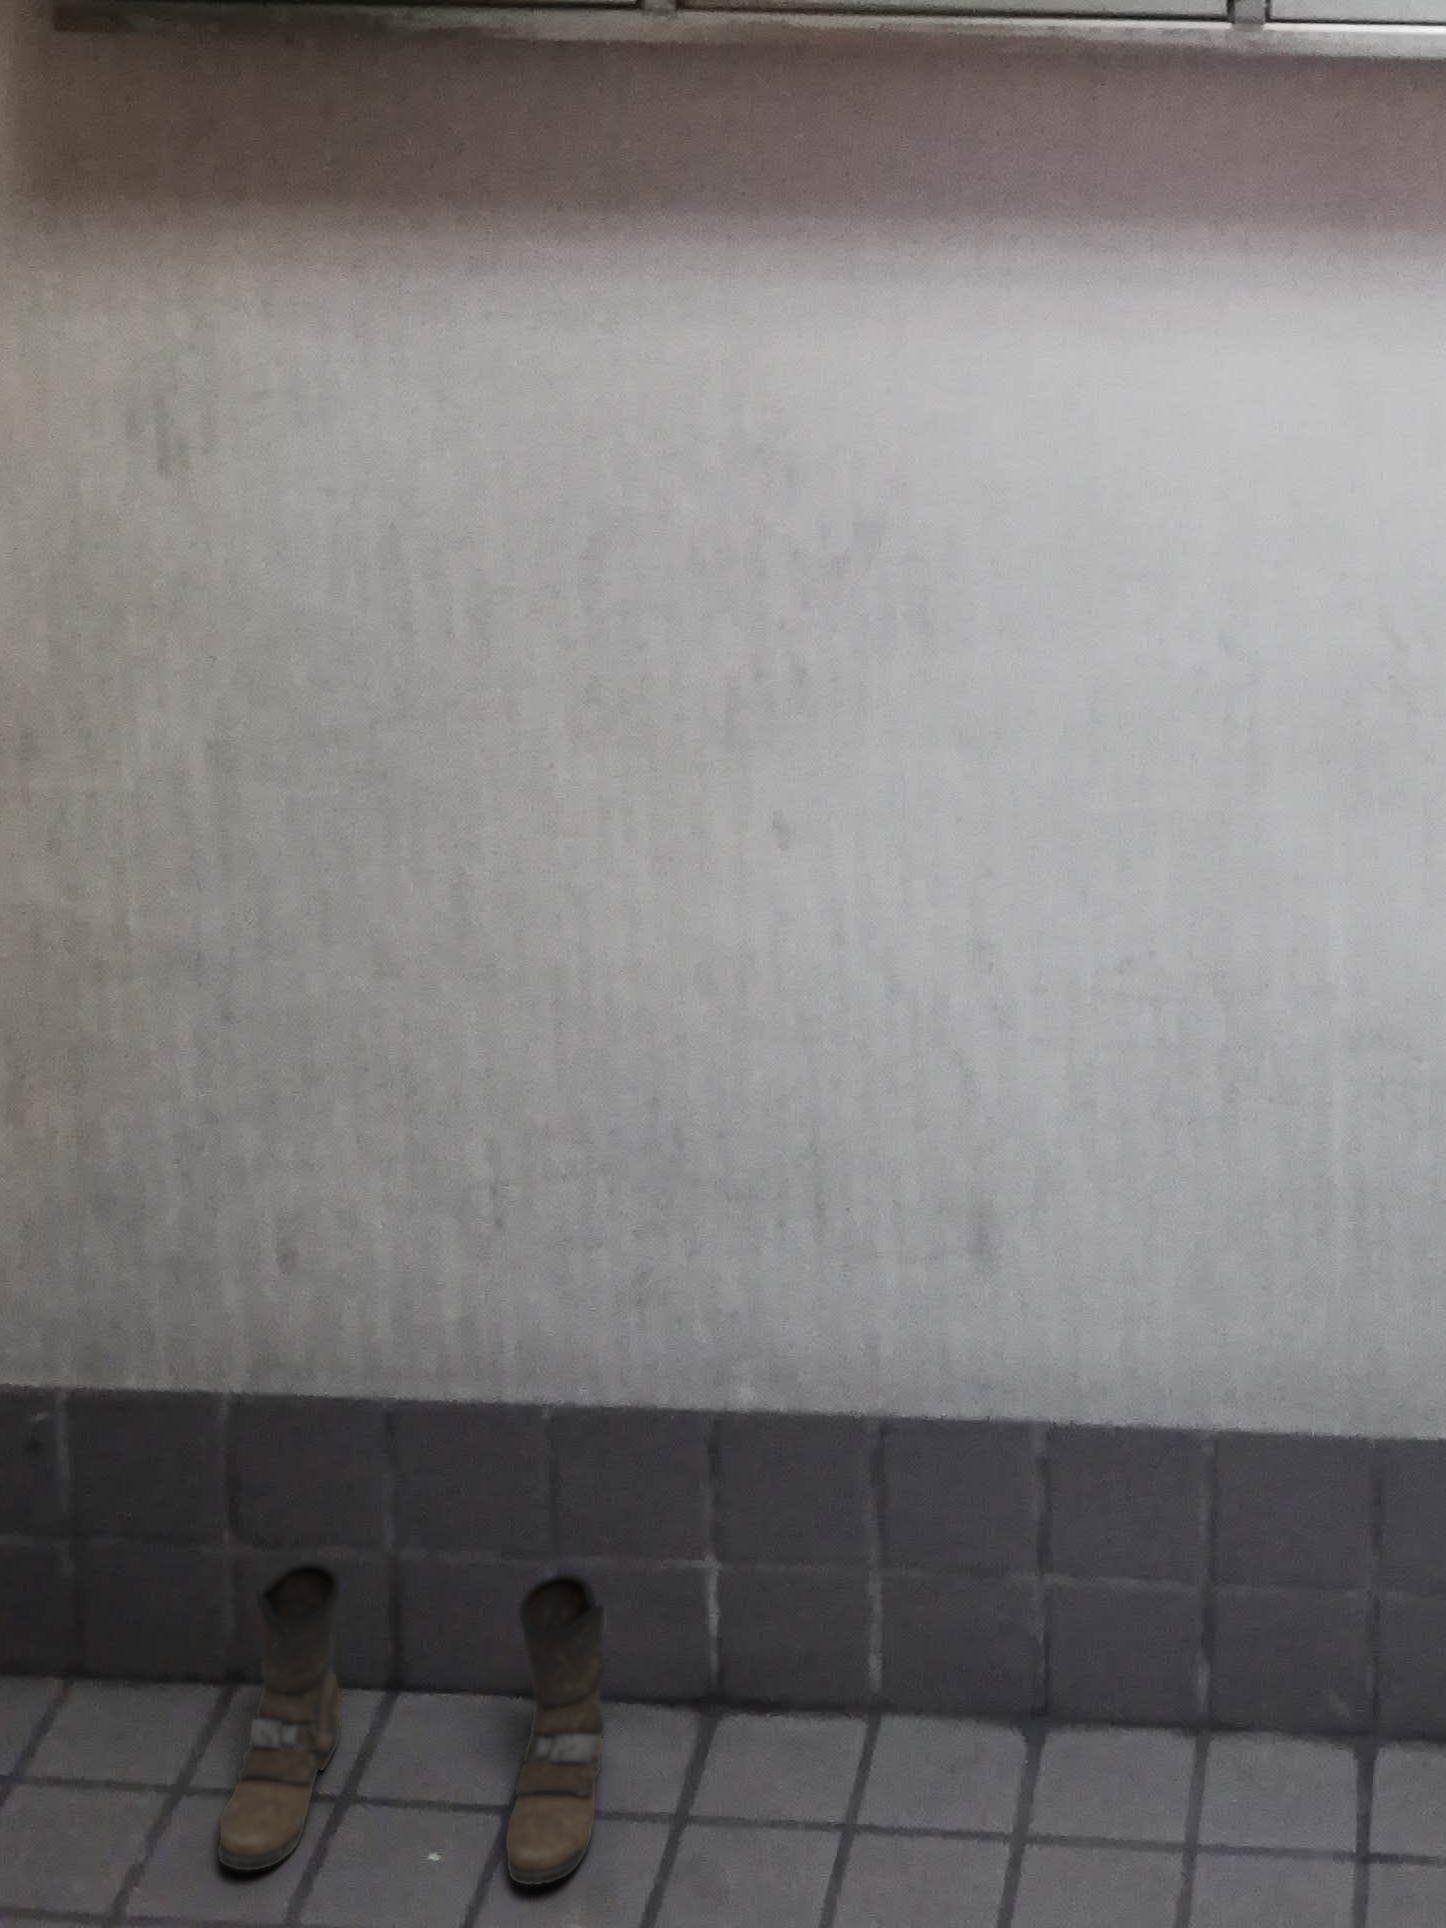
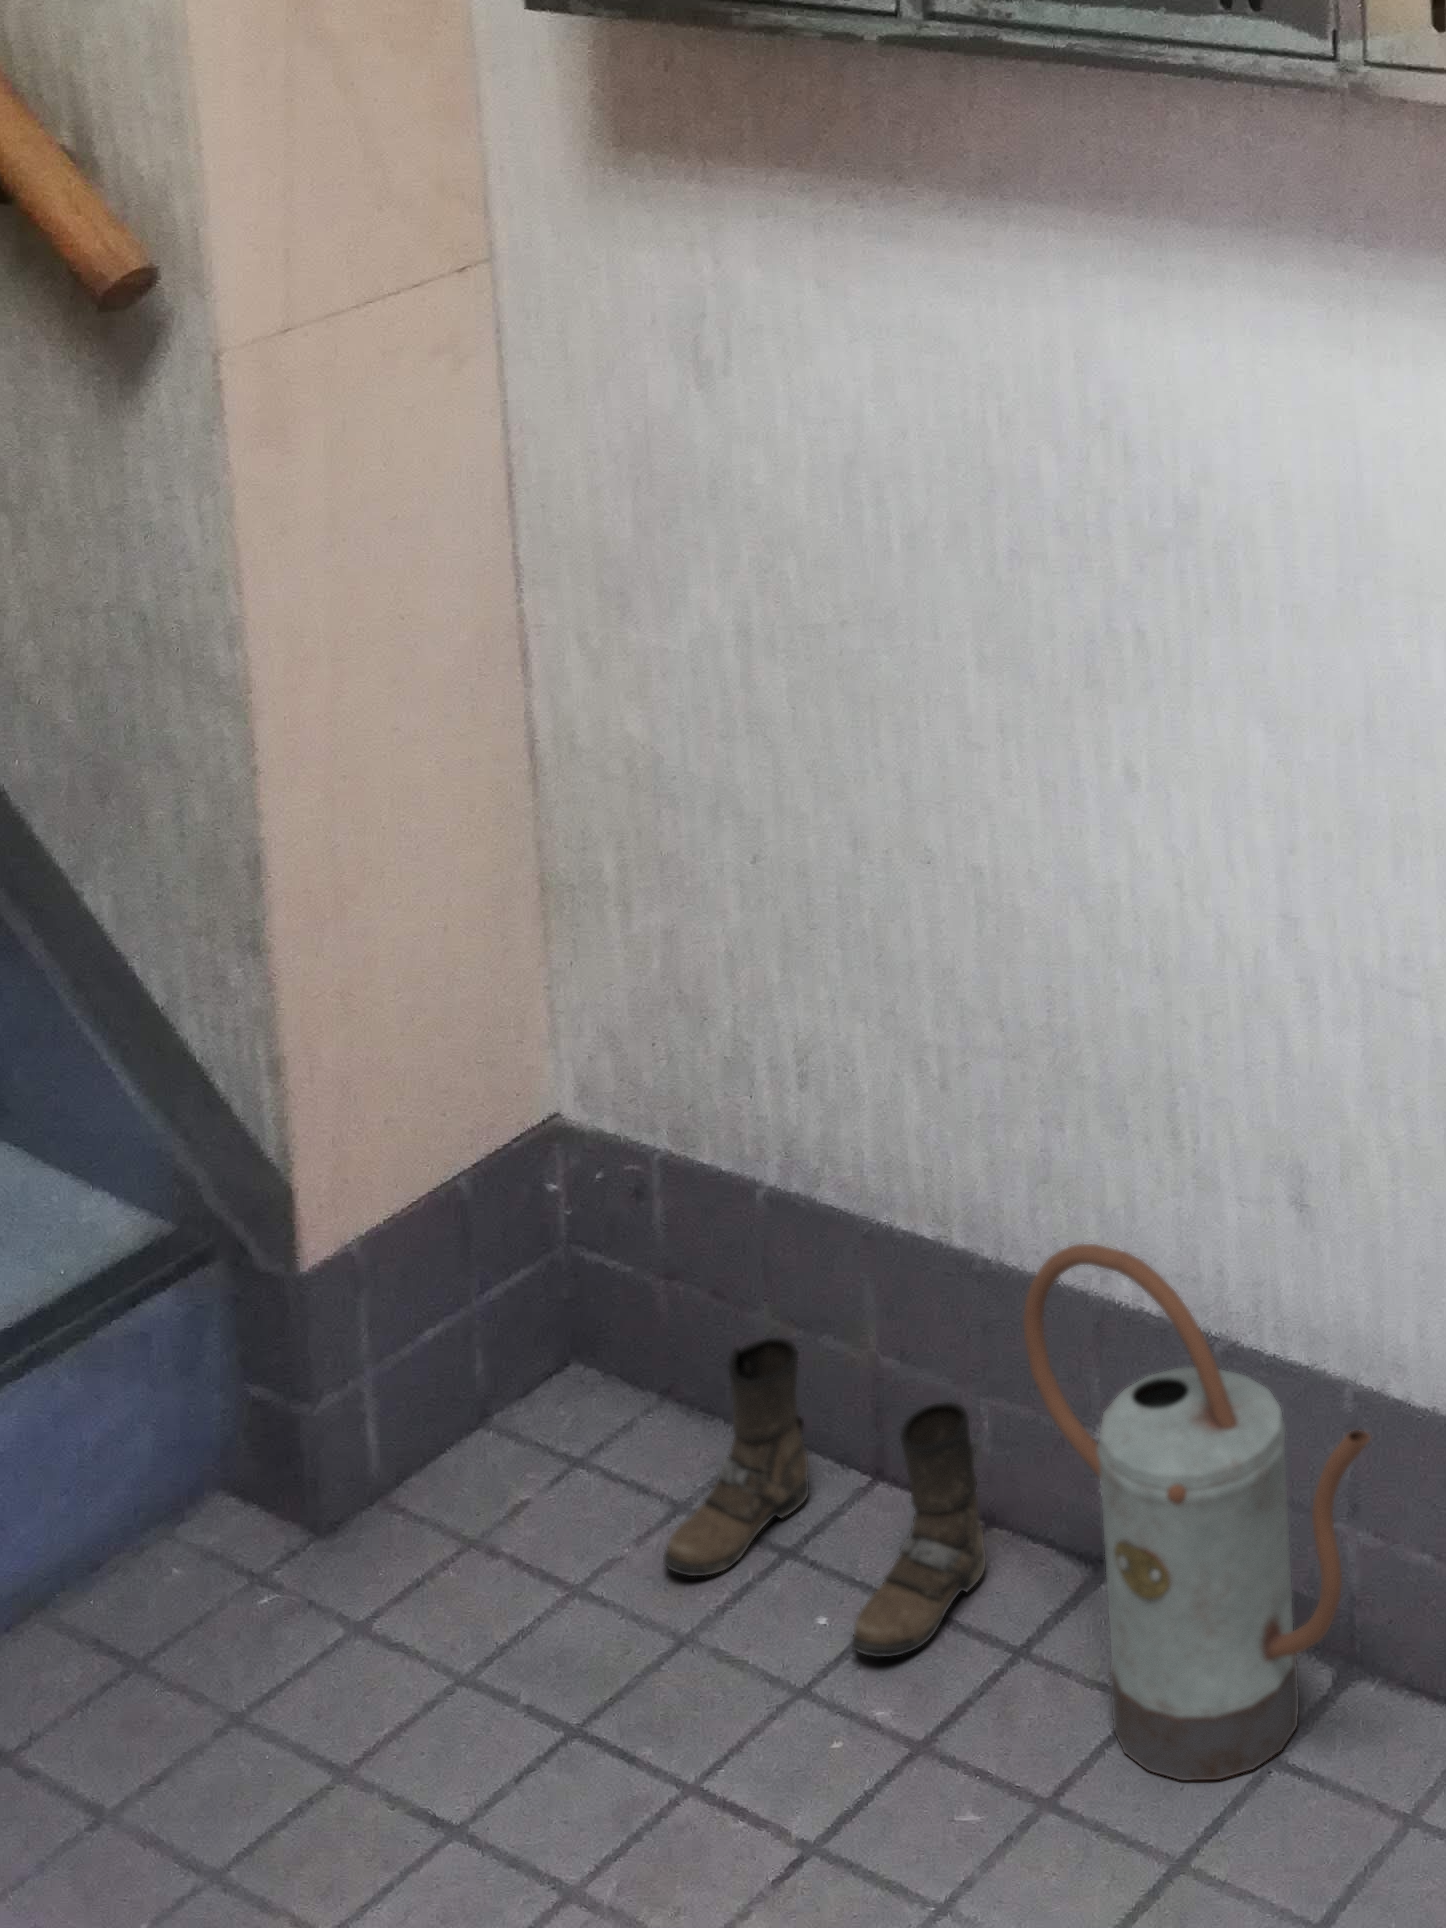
watering can: none [704,1347,1172,1898] -> present [1023,1244,1370,1780]

